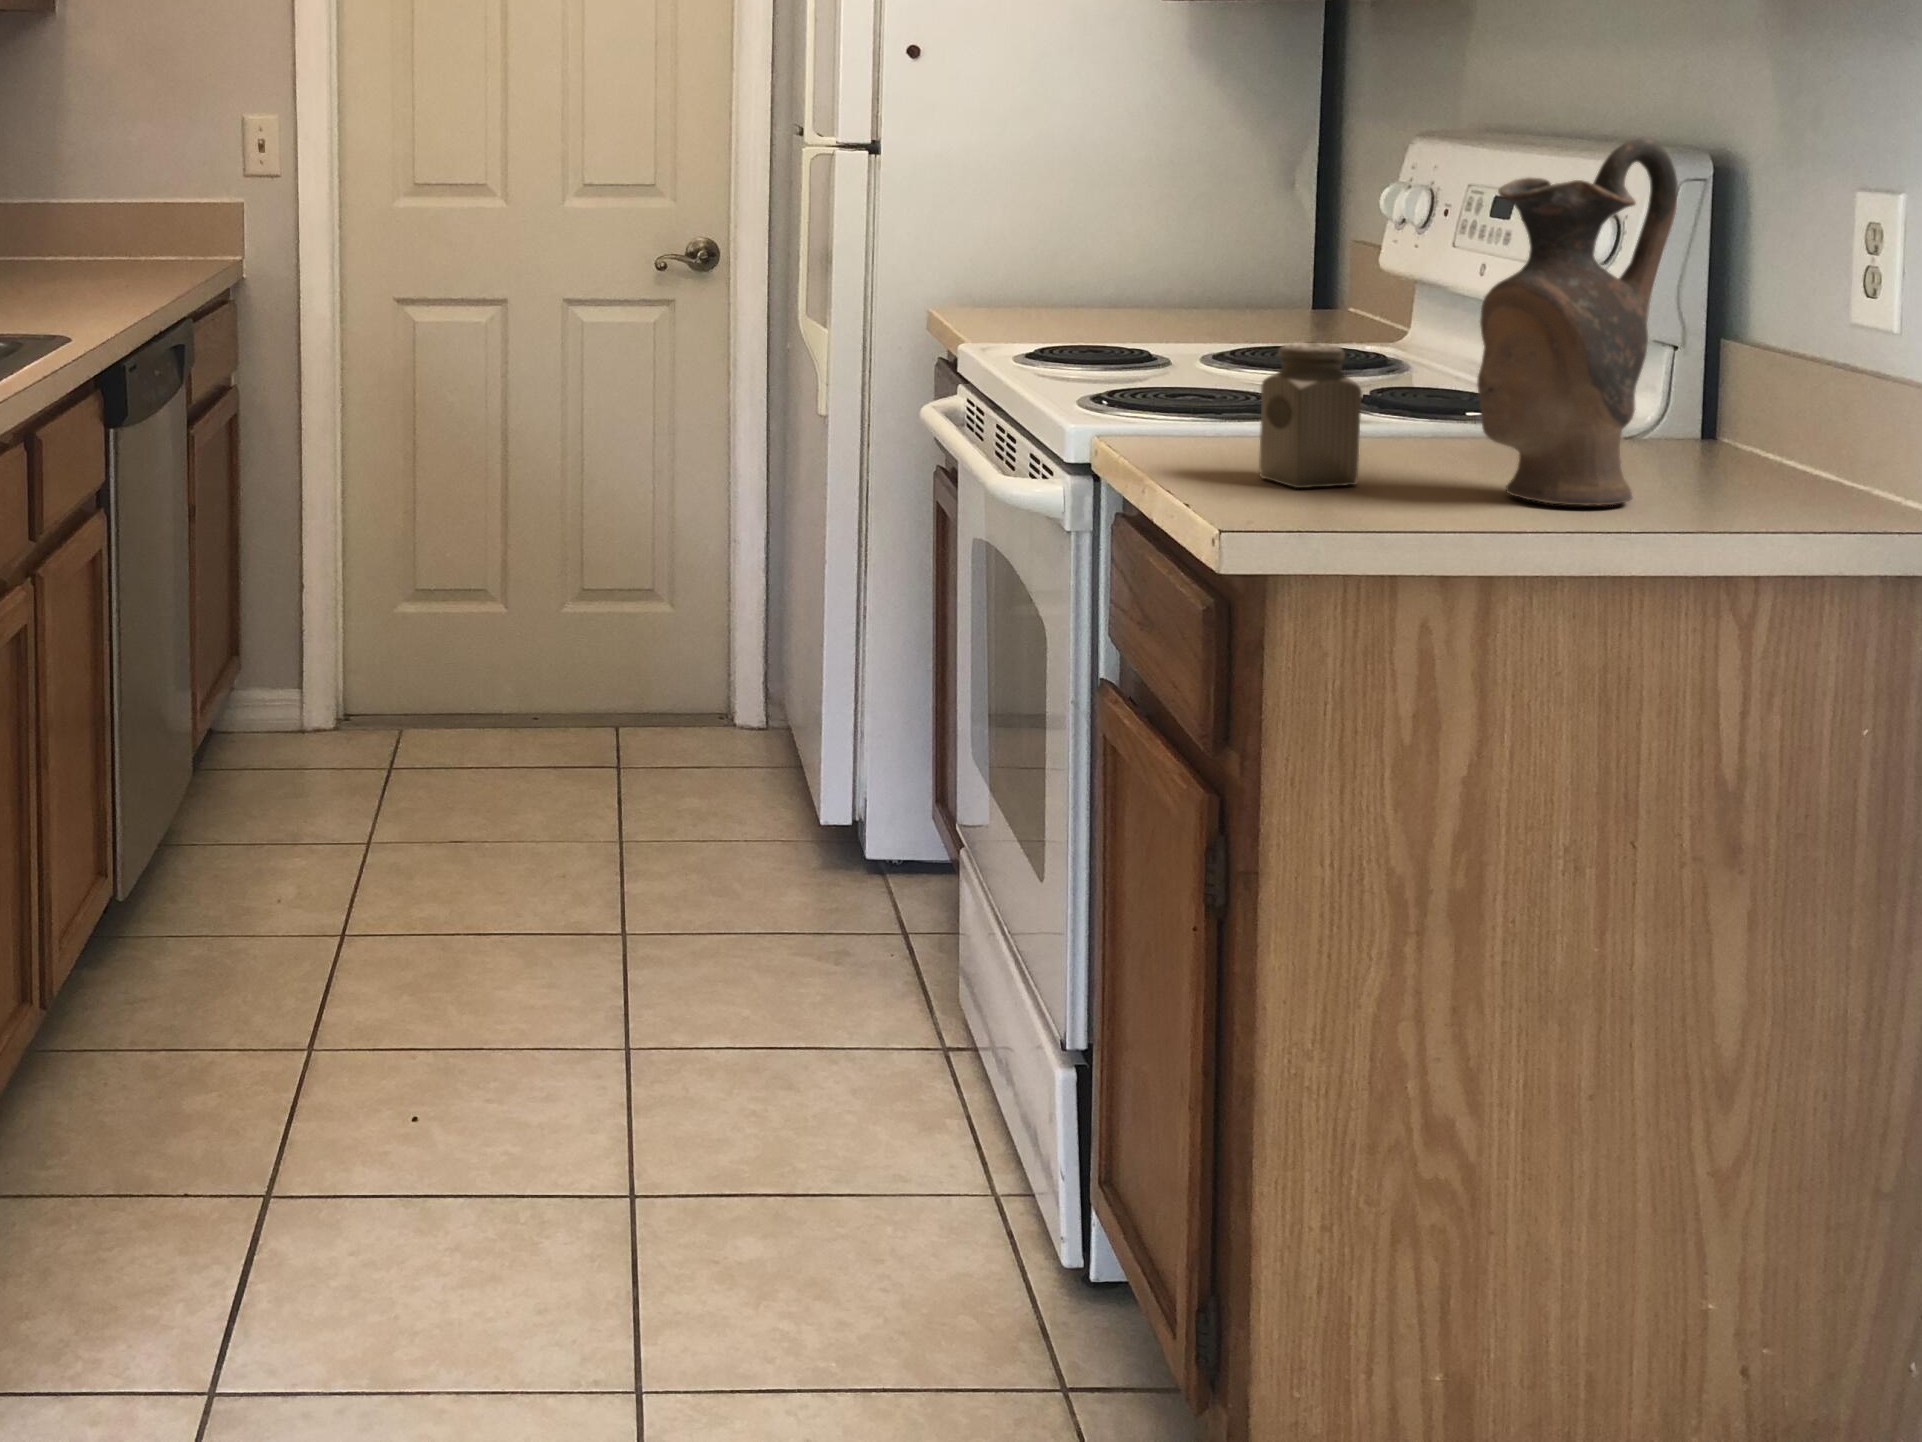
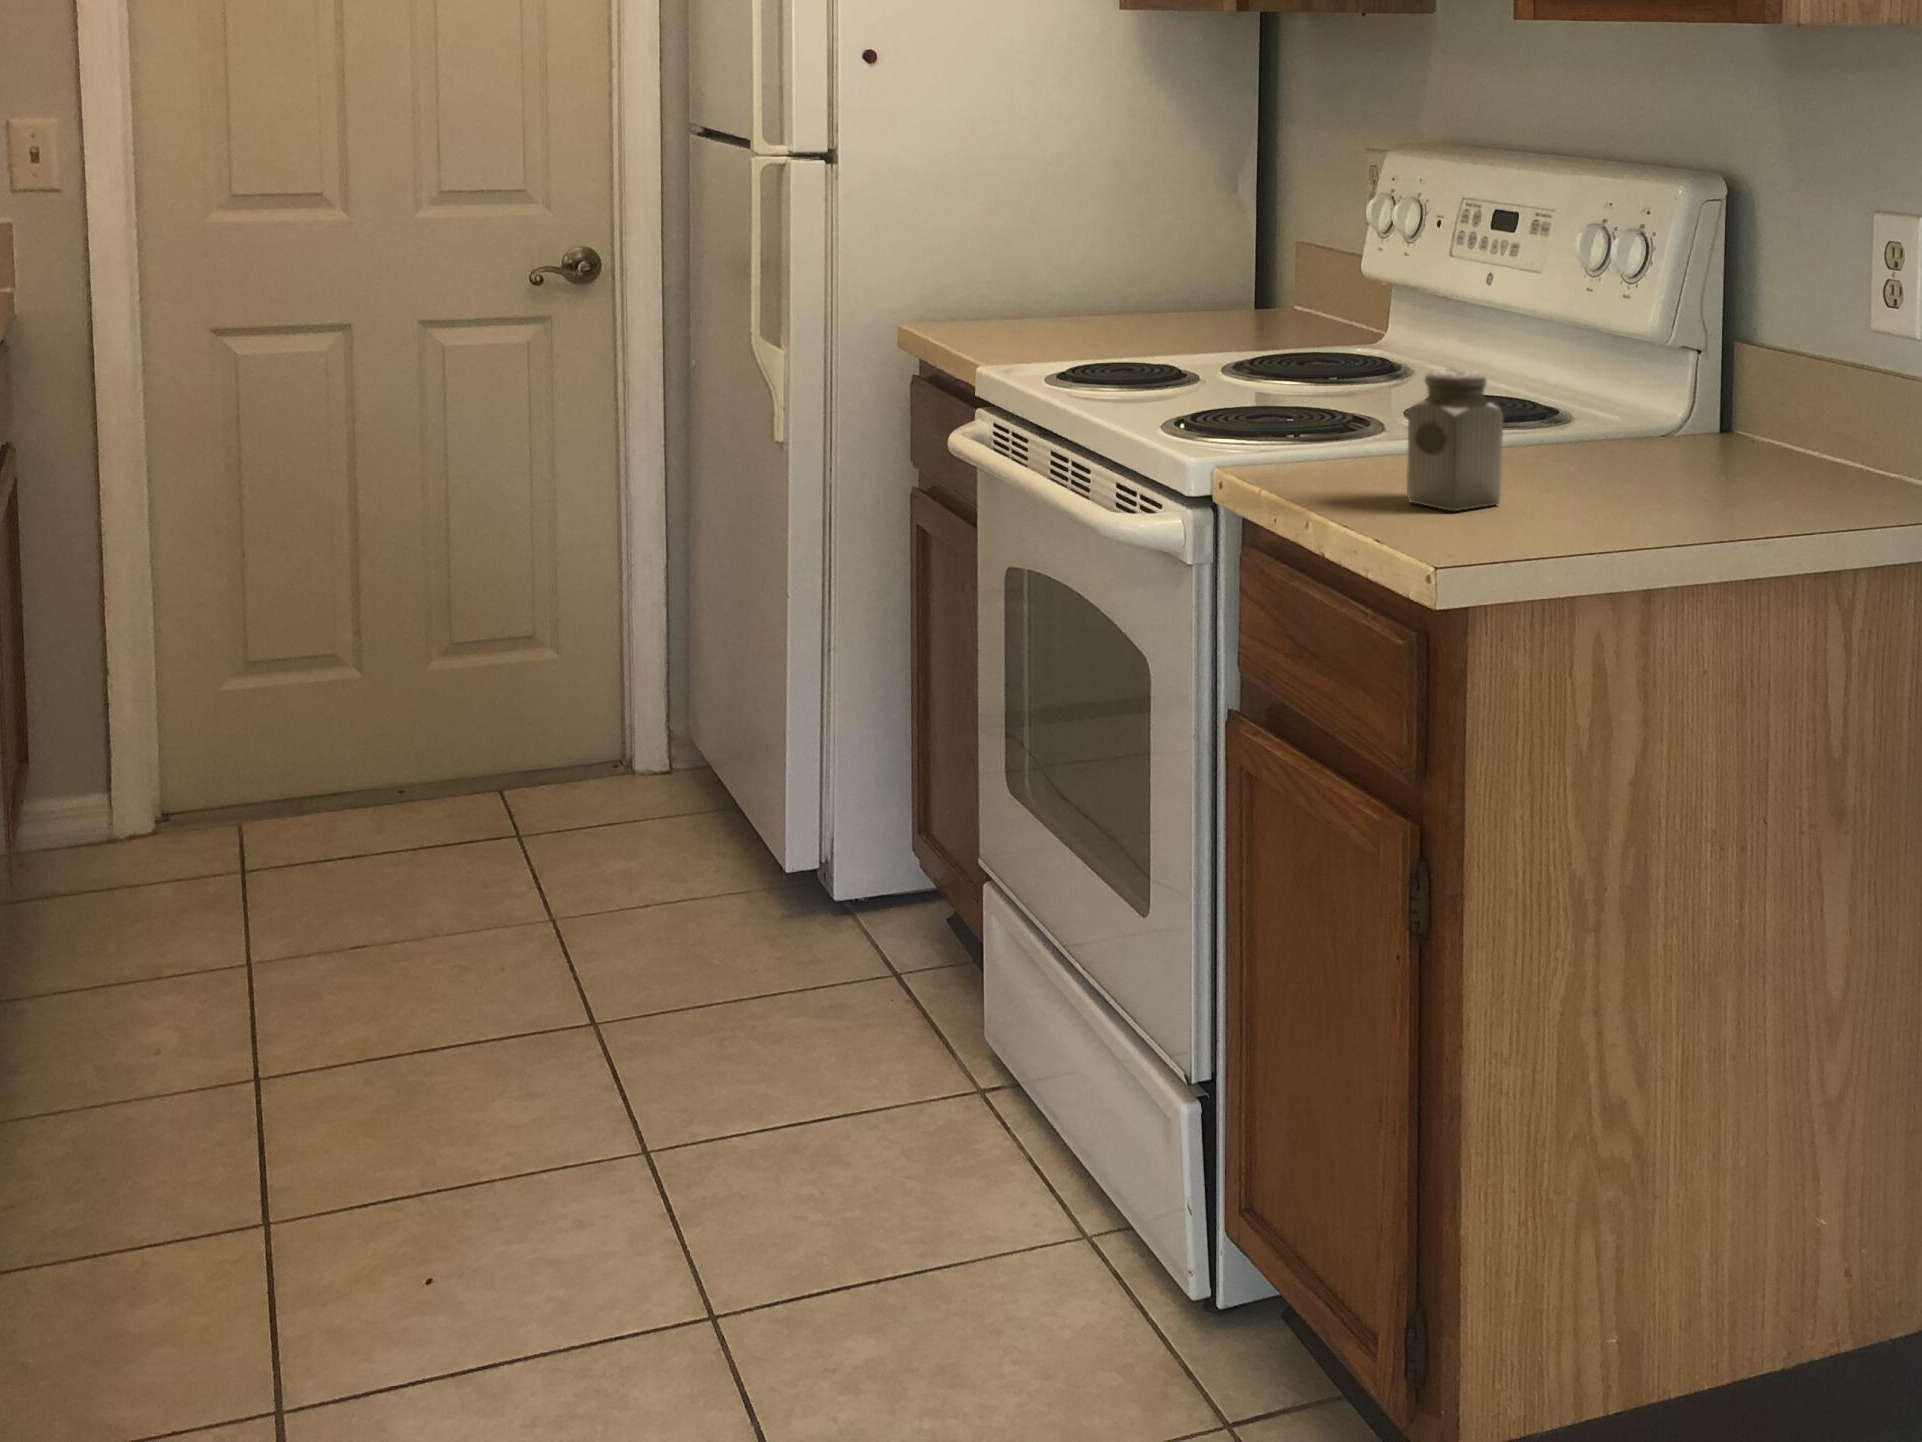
ceramic pitcher: present [1477,138,1678,505] -> none [1610,173,1769,513]

